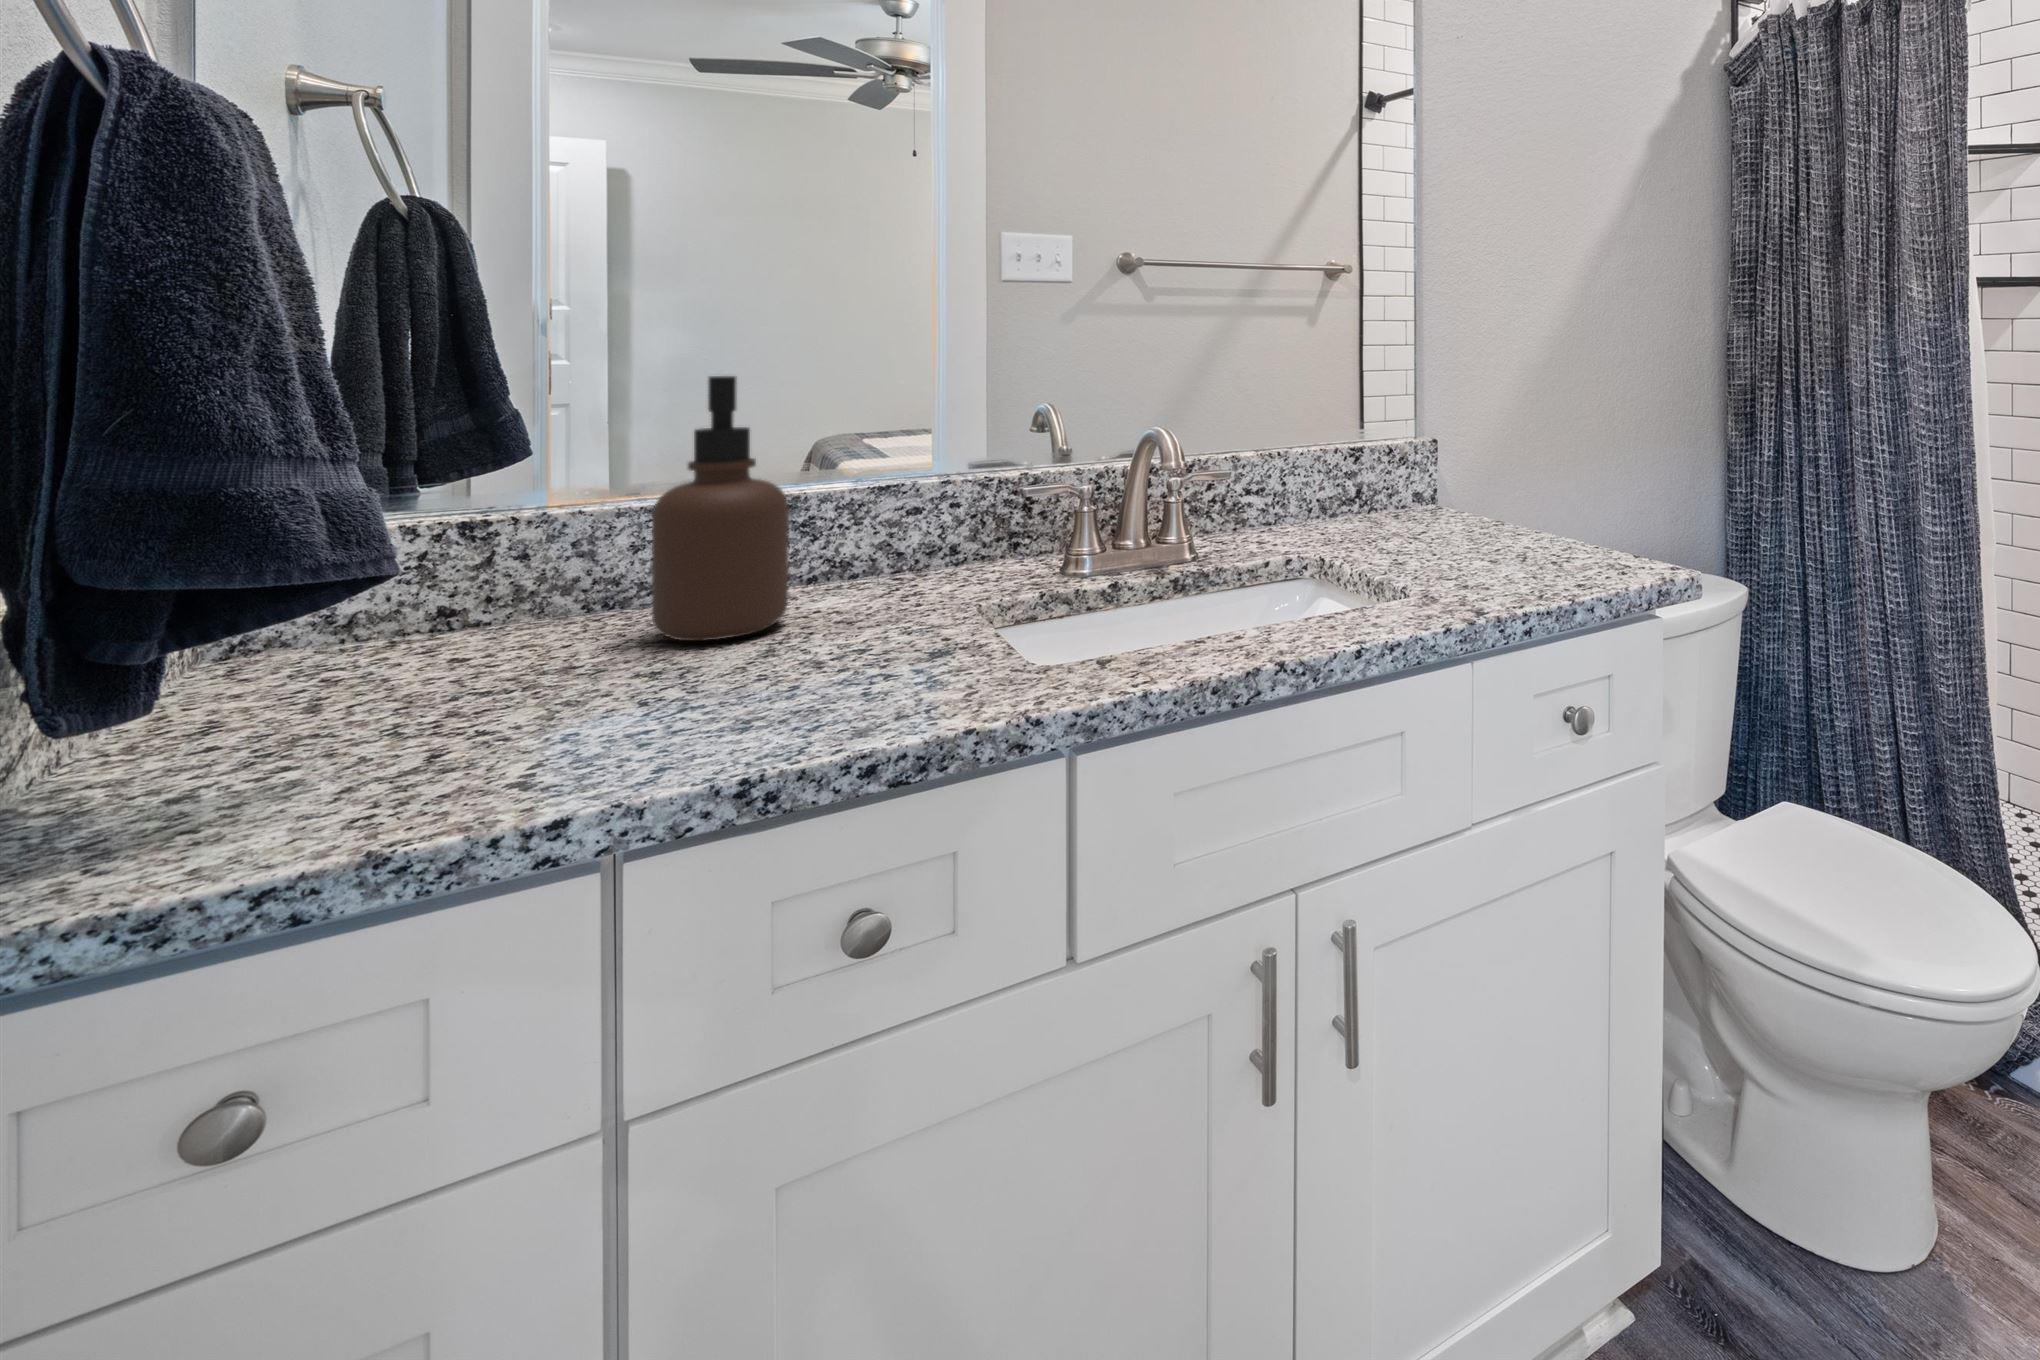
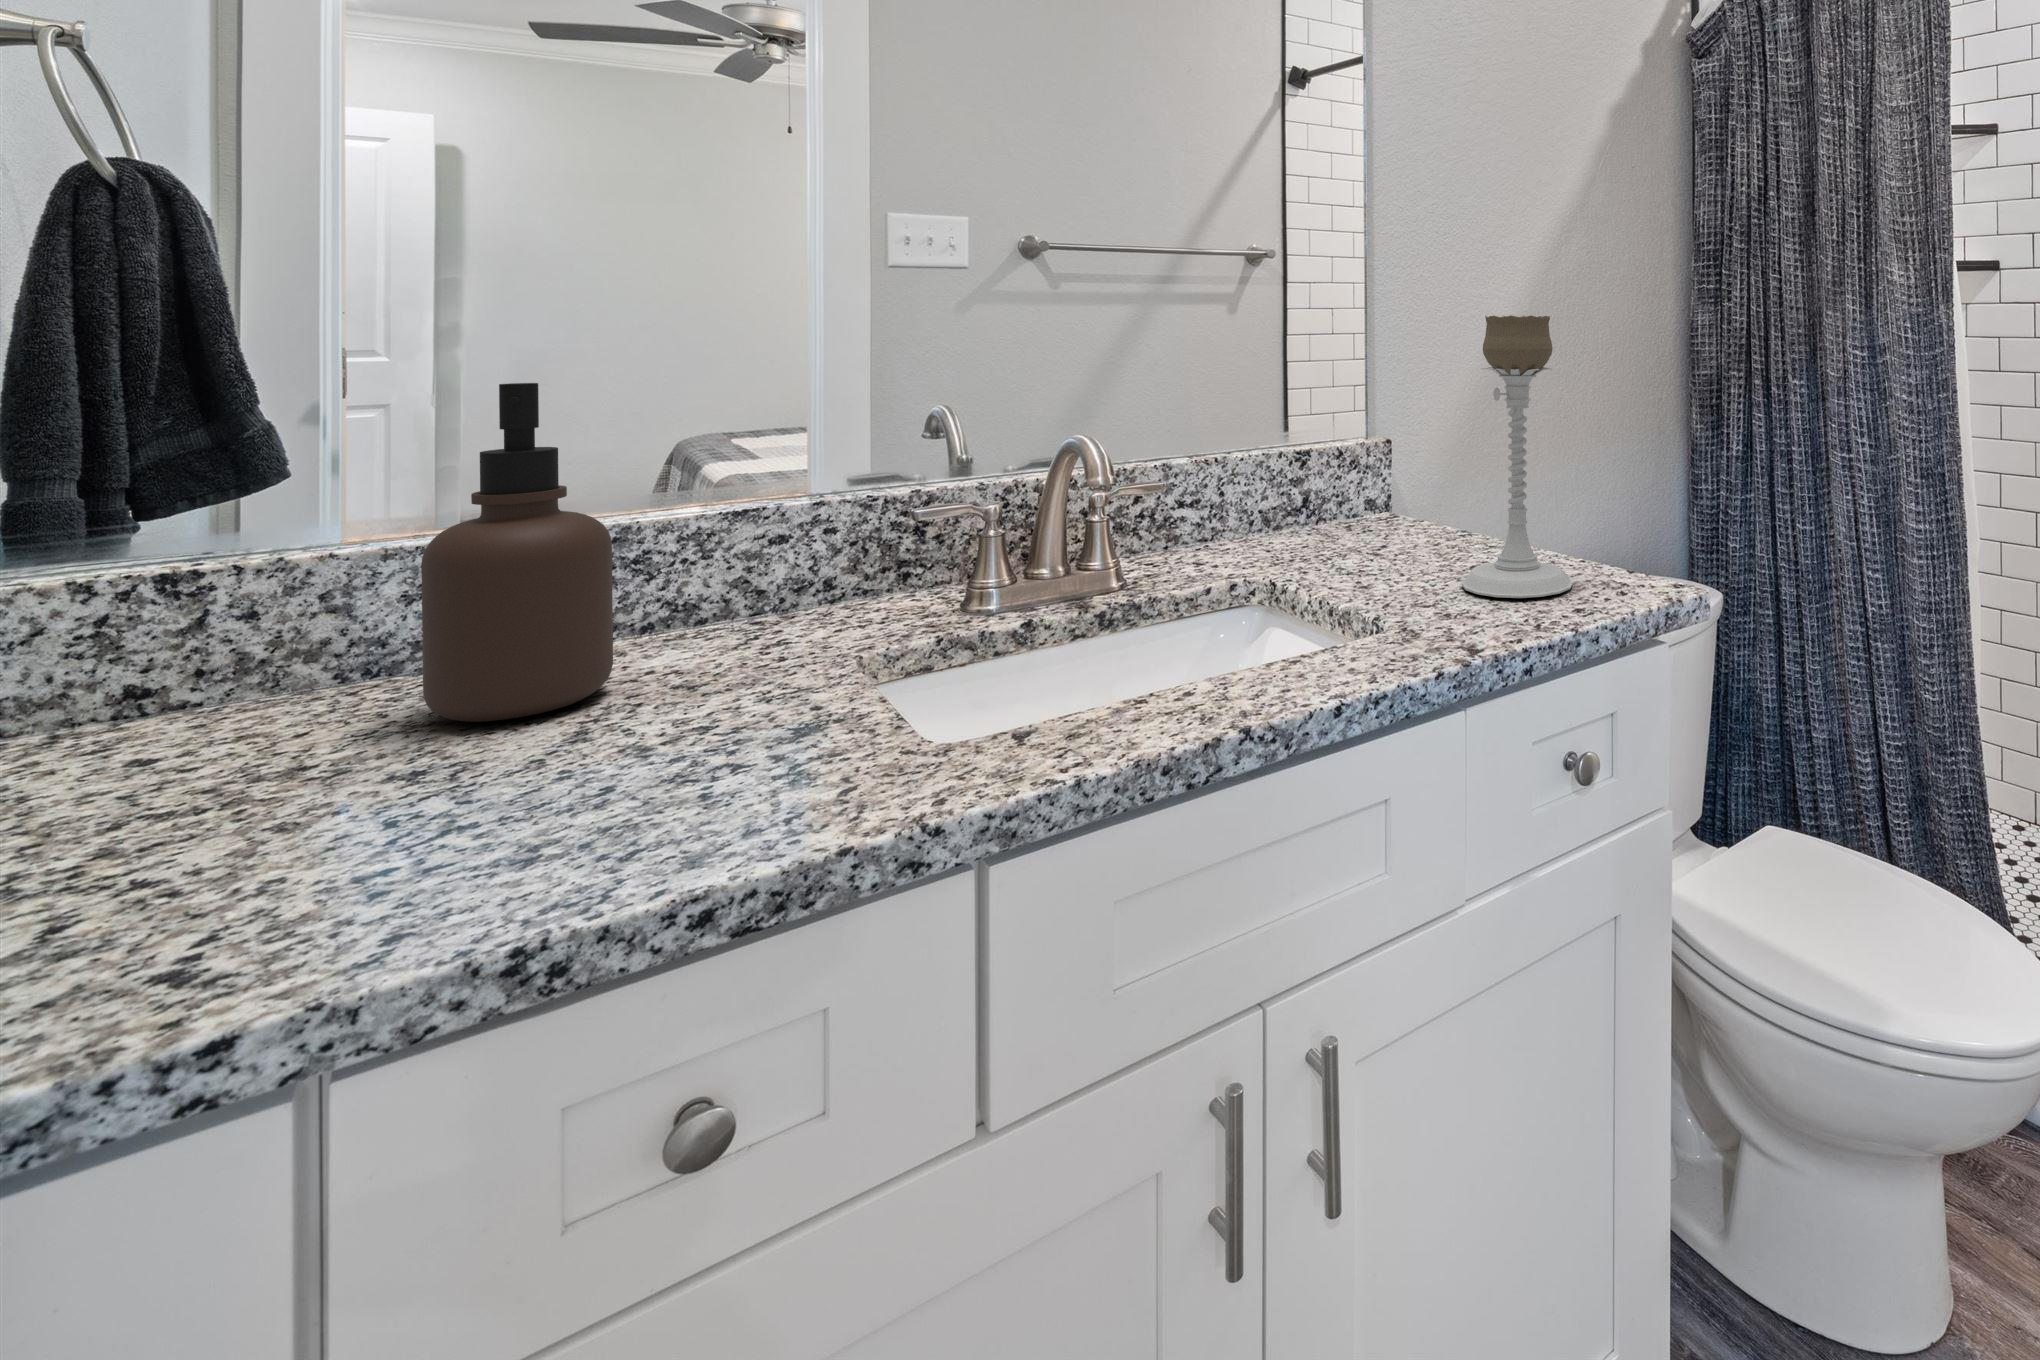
candle holder: none [1485,325,1584,576] -> present [1461,315,1573,598]

